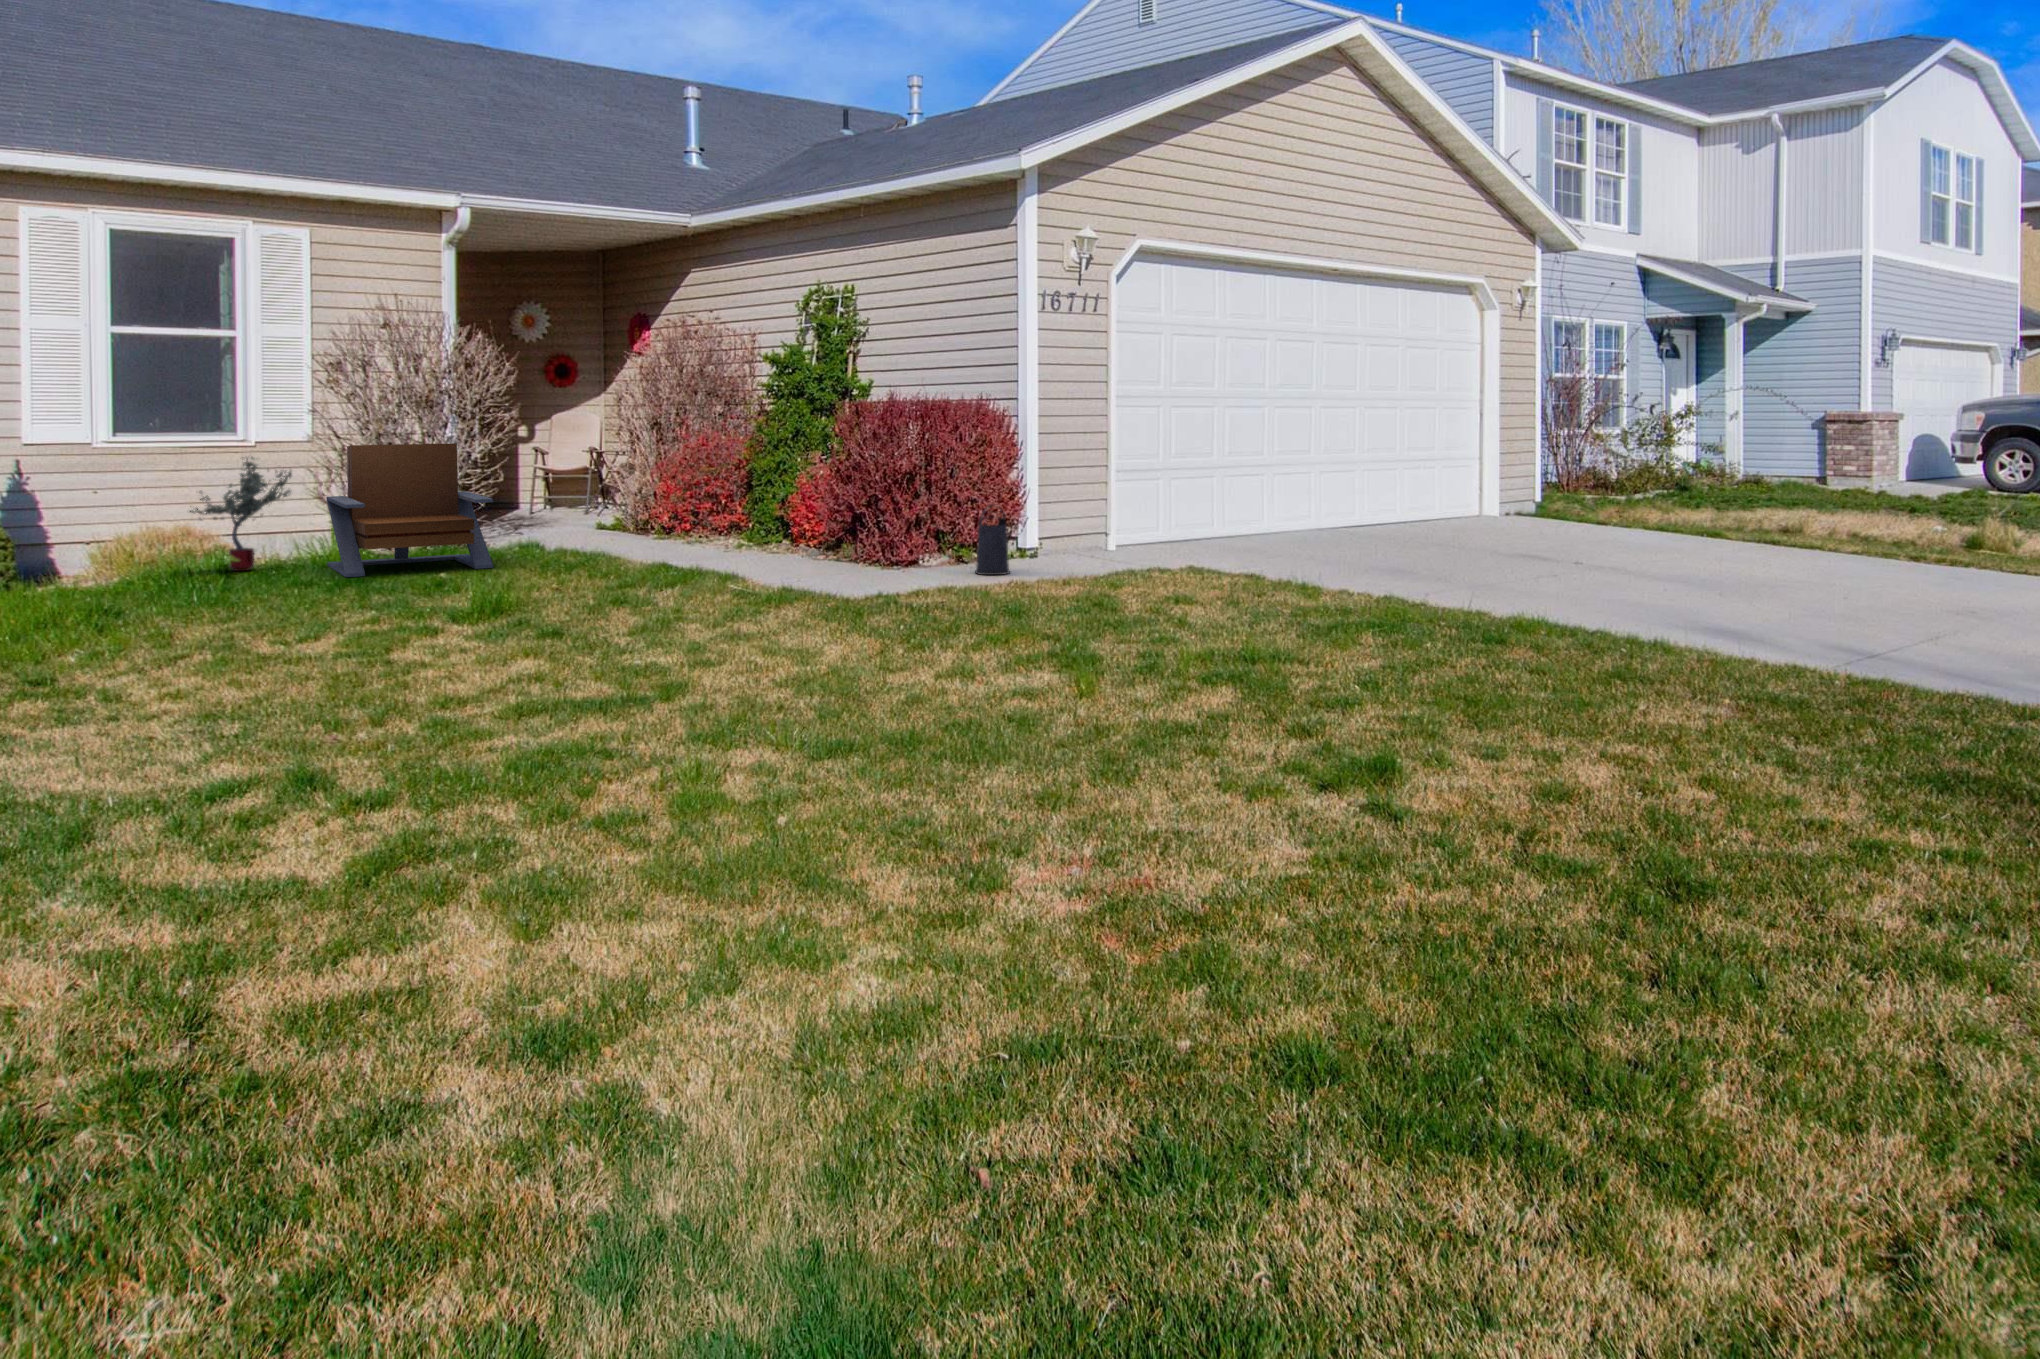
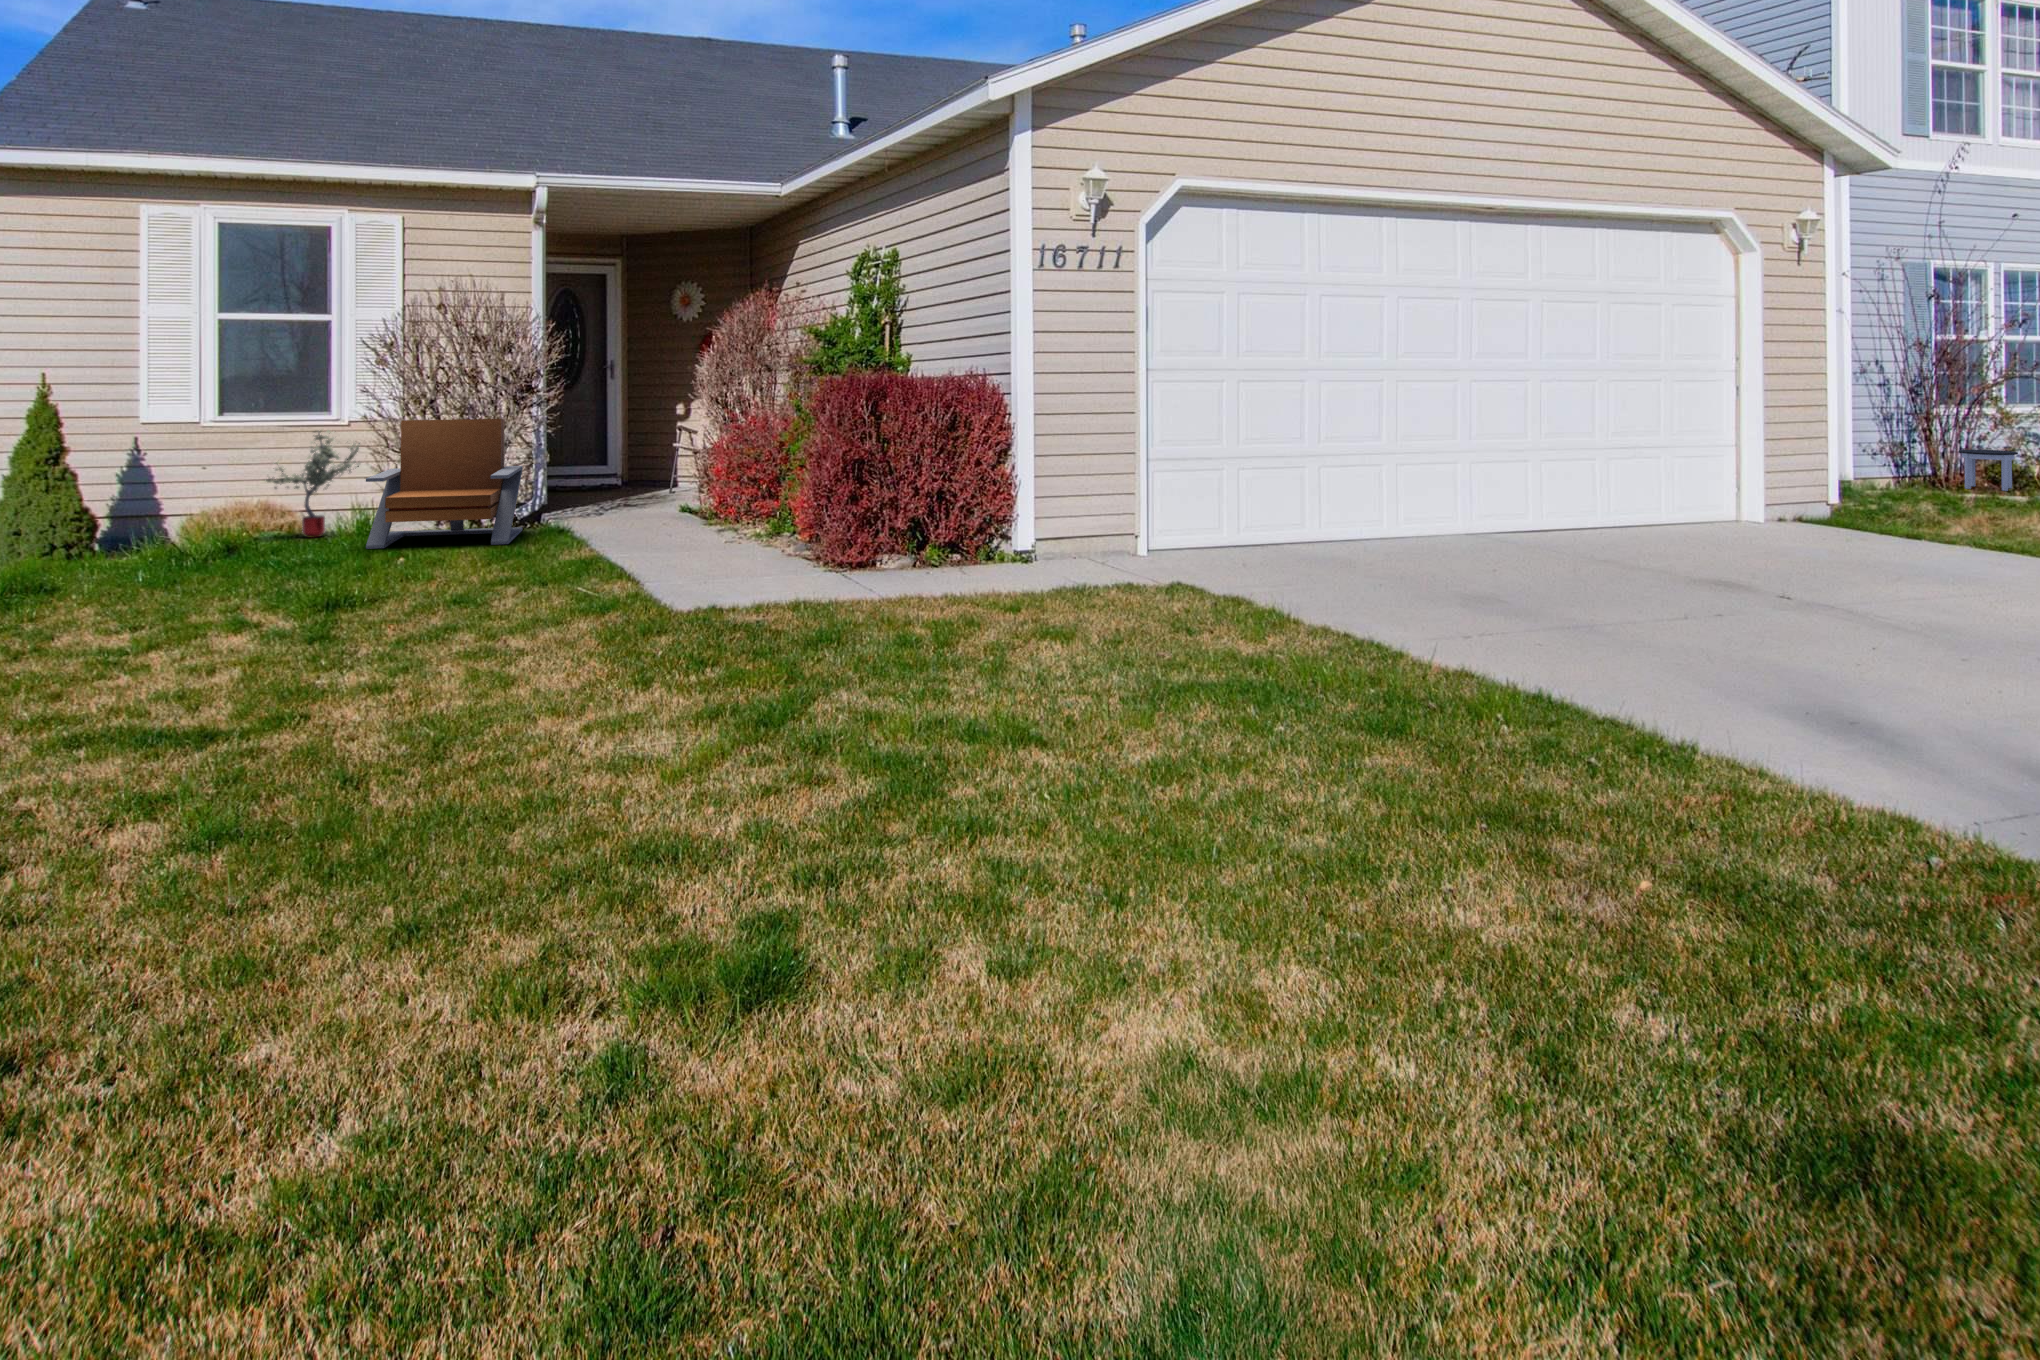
round table: none [1584,463,1622,493] -> present [1959,450,2018,491]
watering can: present [975,506,1010,575] -> none [937,497,978,580]

